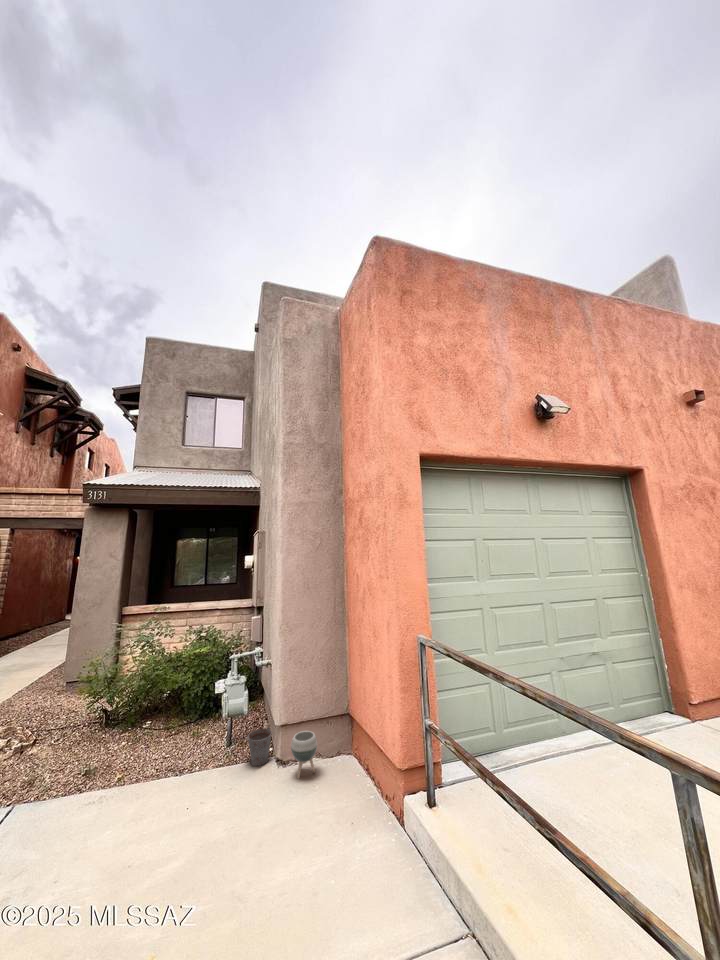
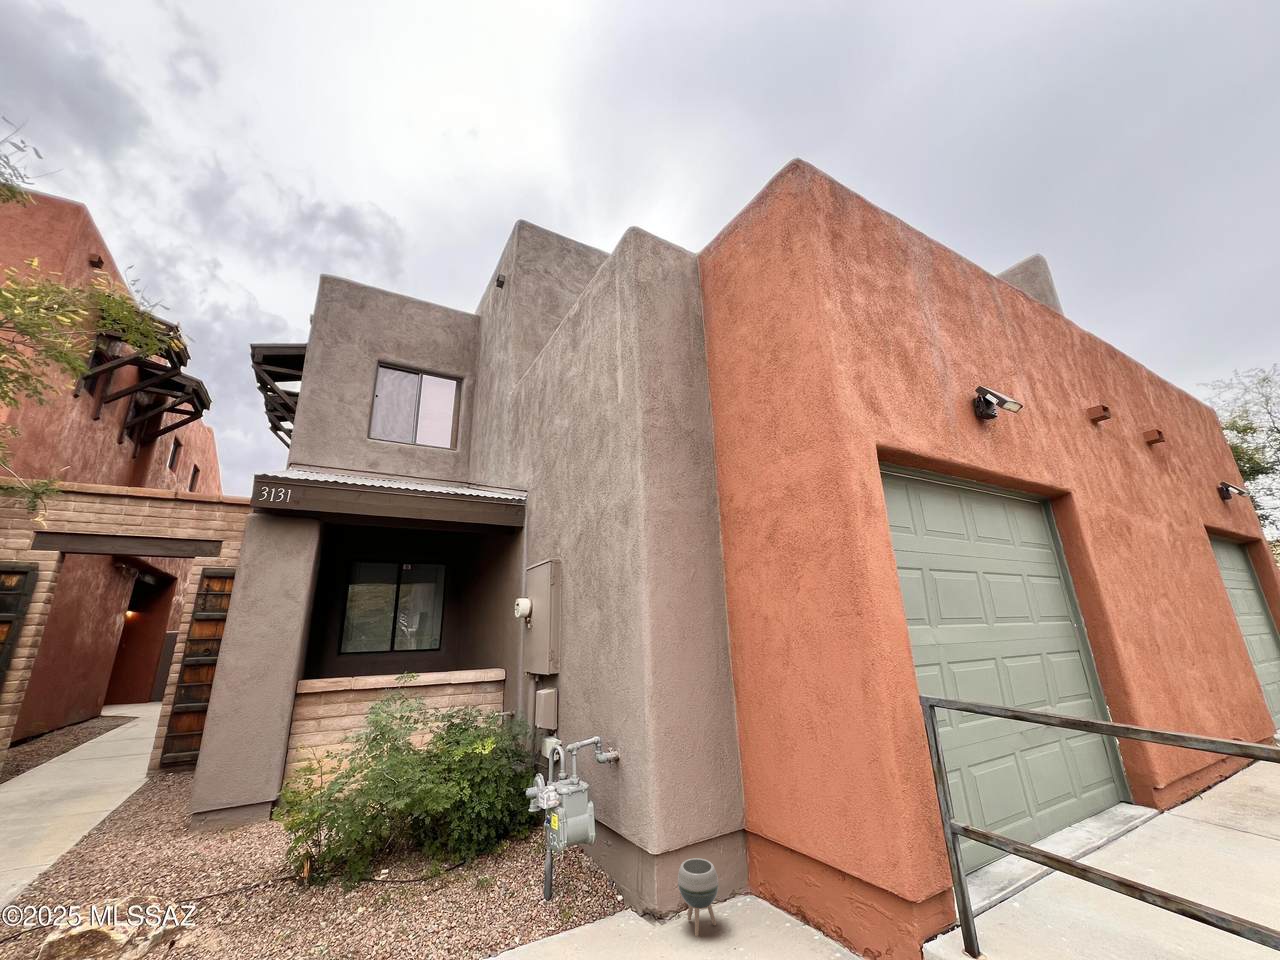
bucket: present [247,728,272,766] -> none [588,859,628,924]

